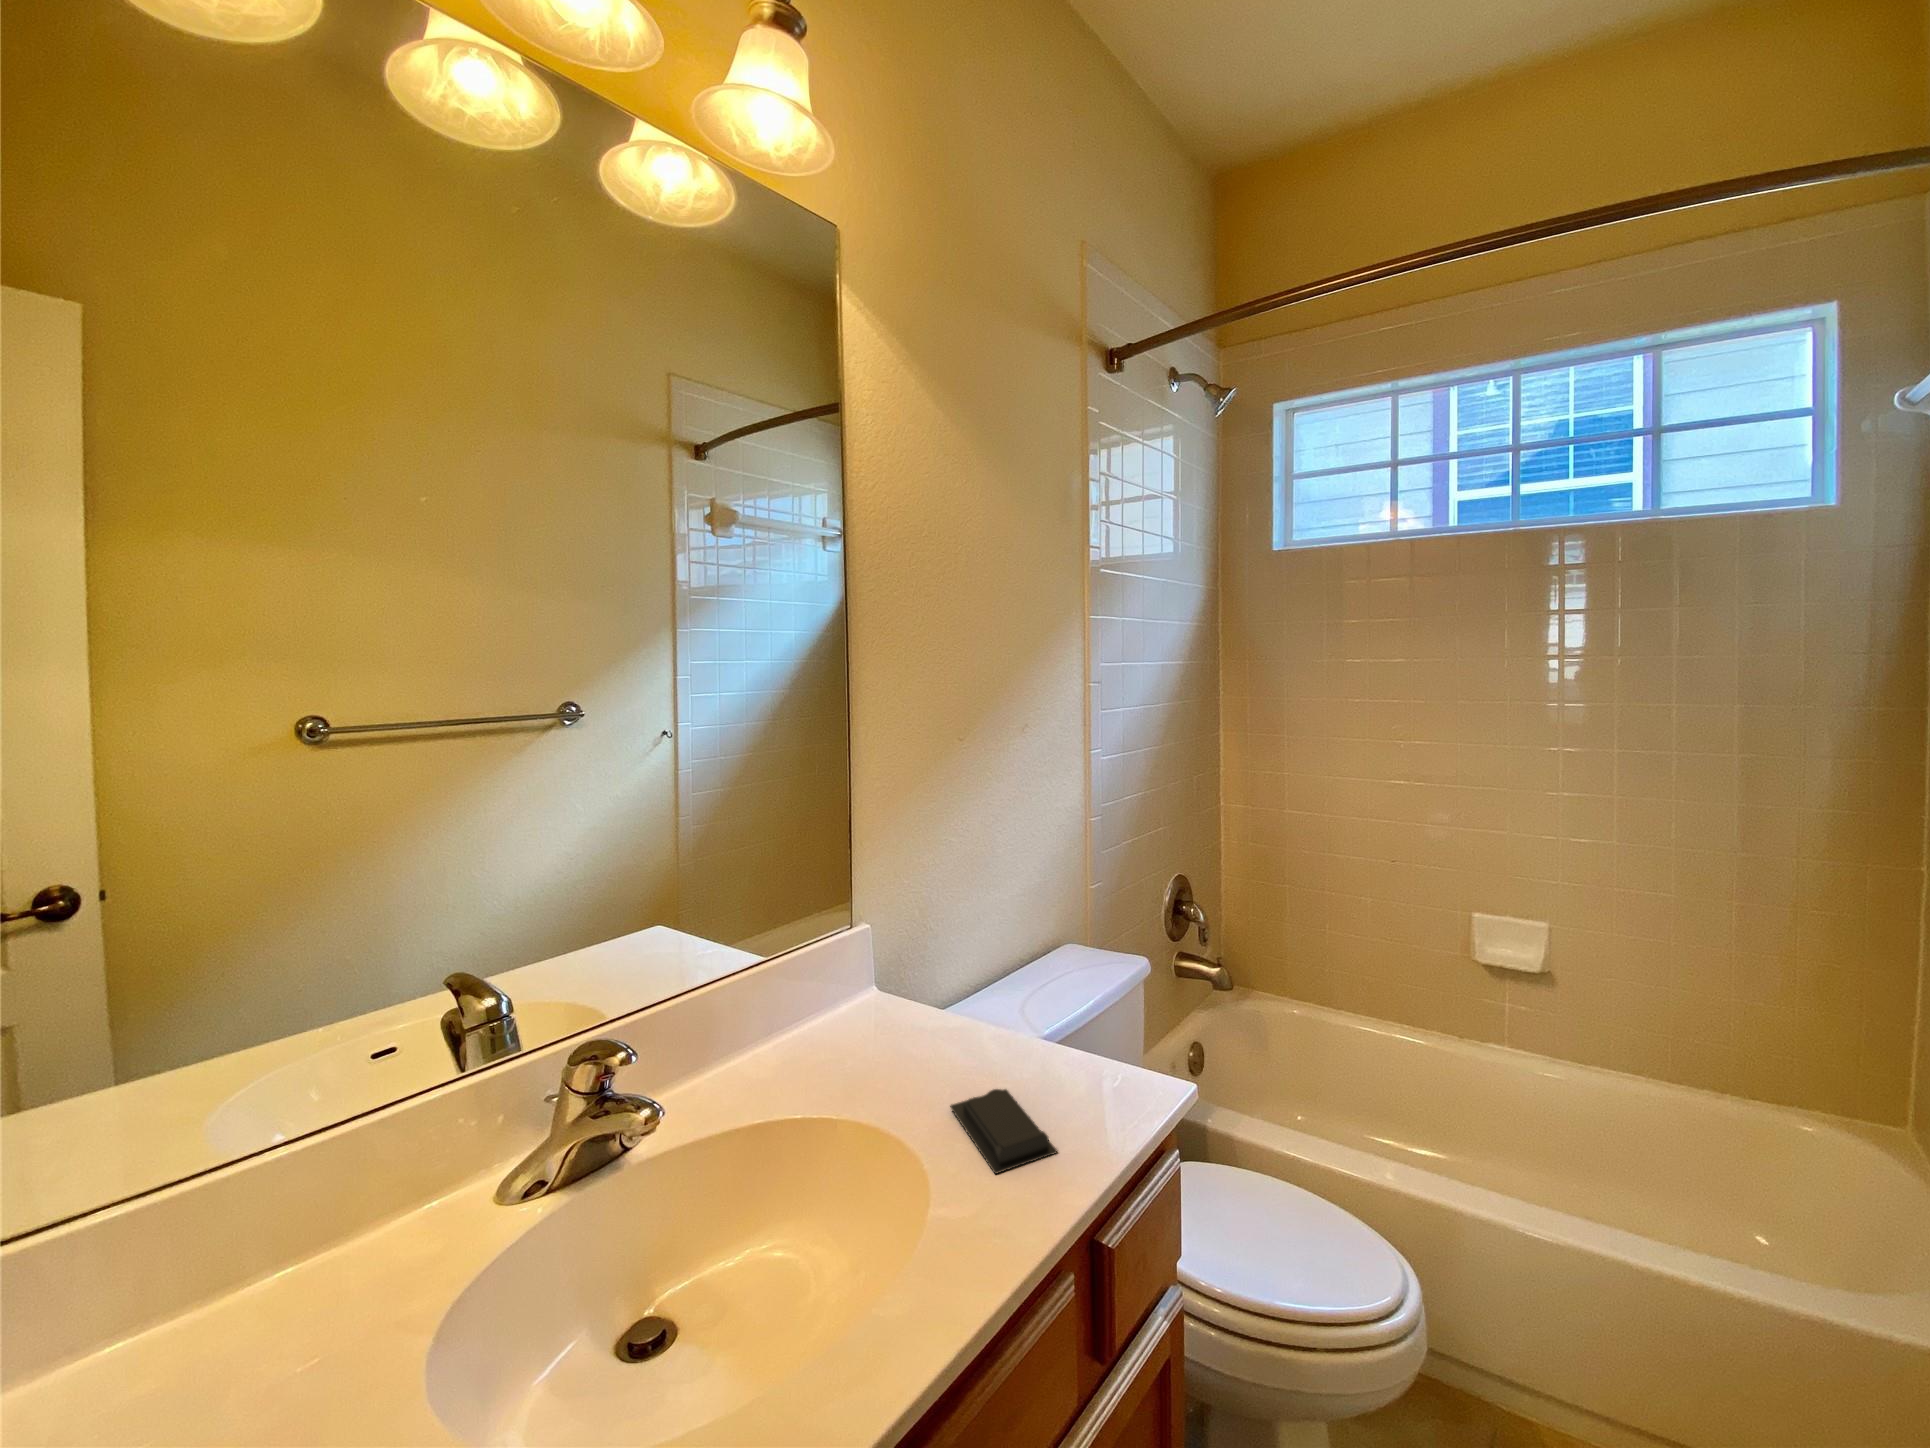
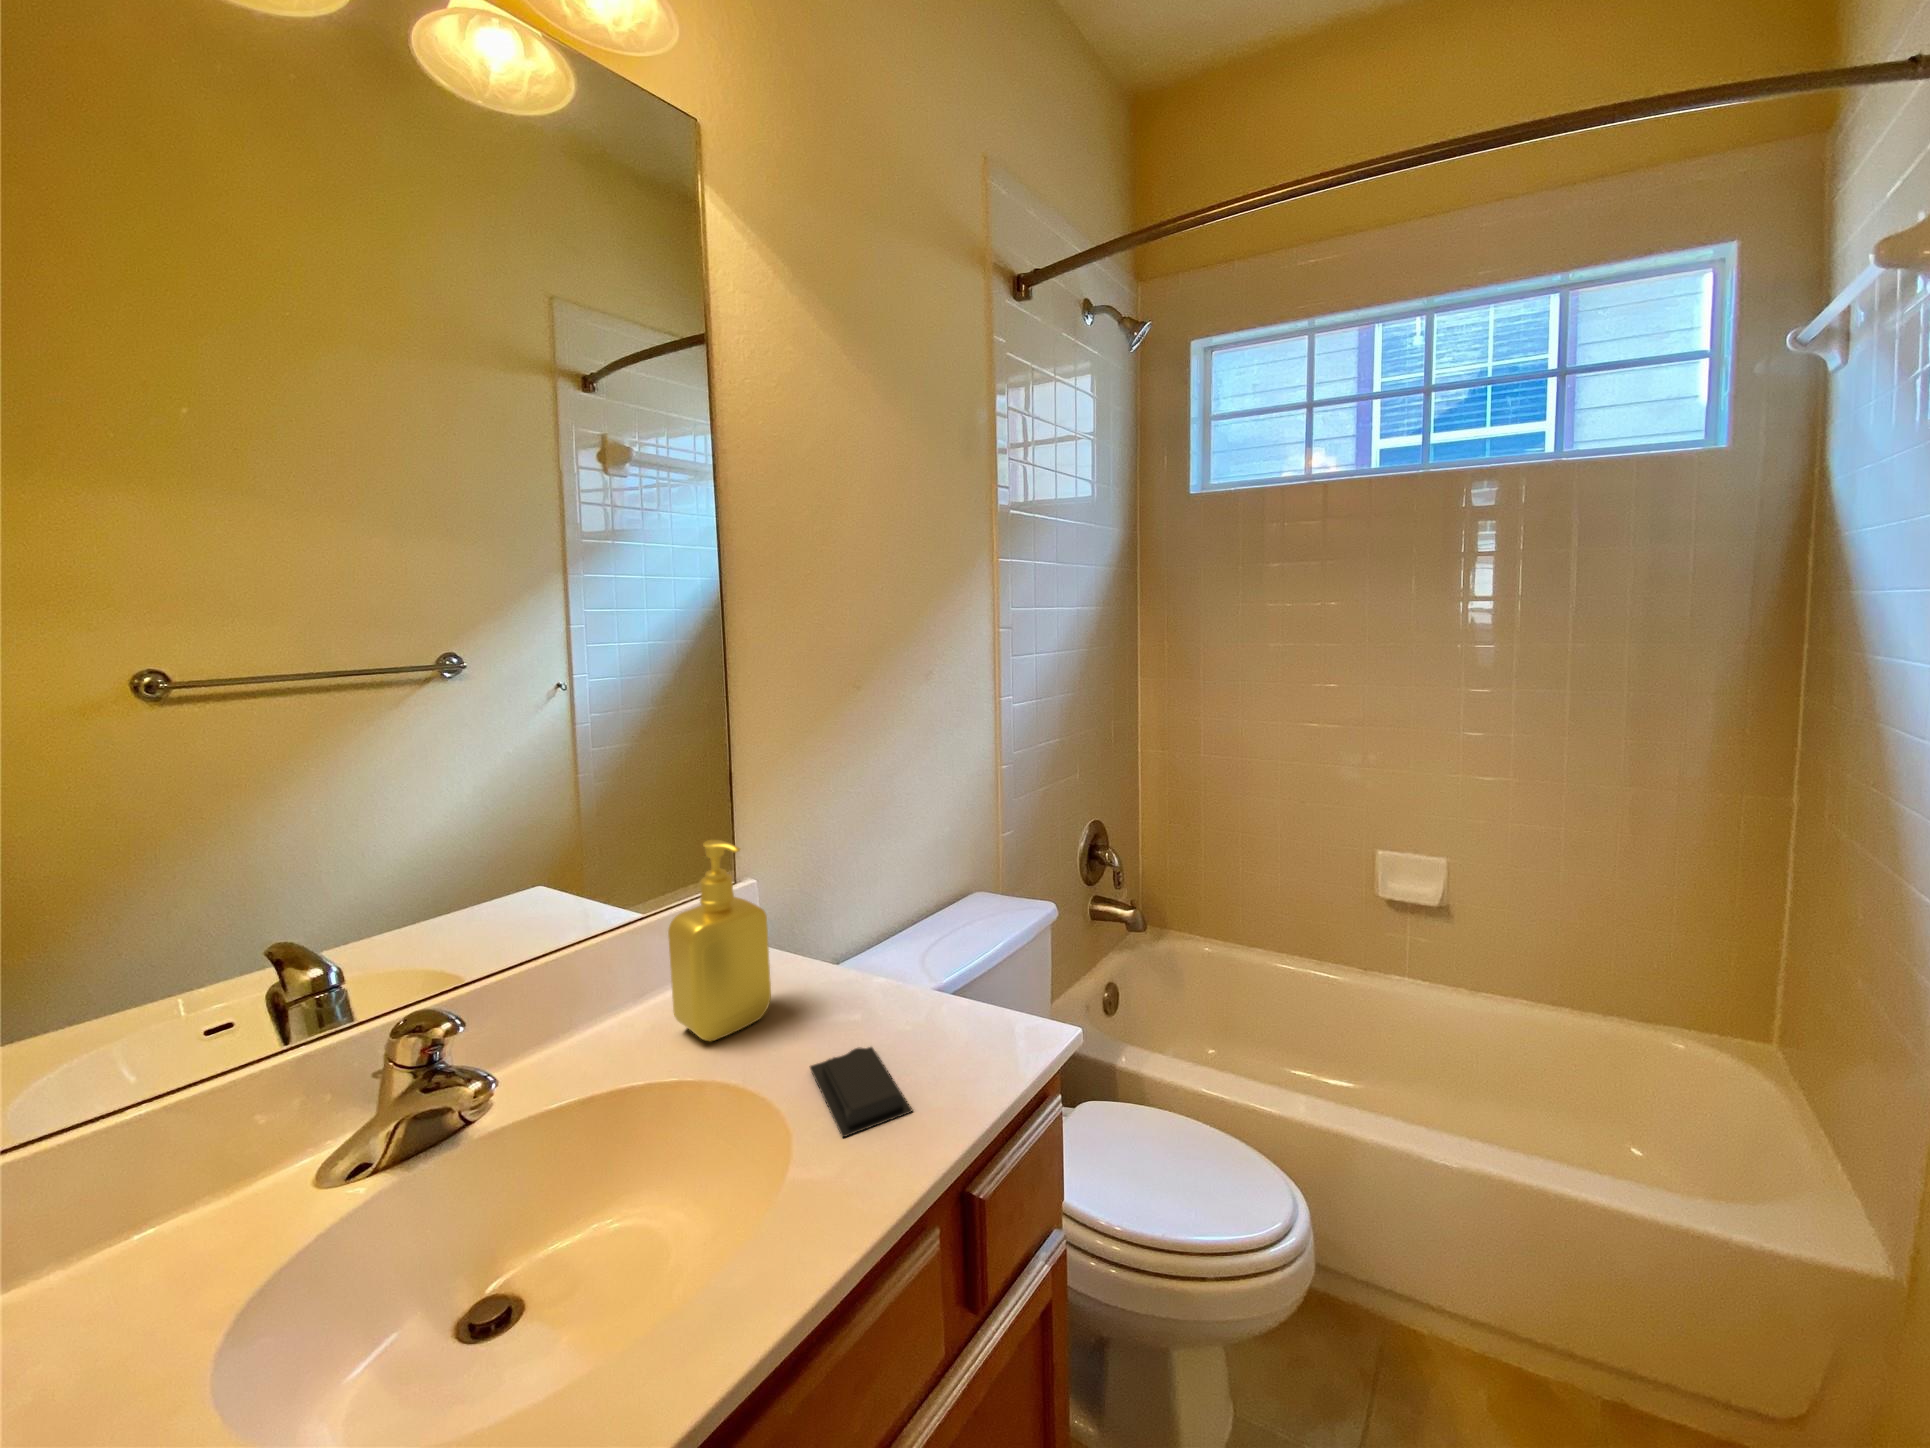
soap dispenser: none [811,883,901,1079] -> present [668,840,771,1041]

